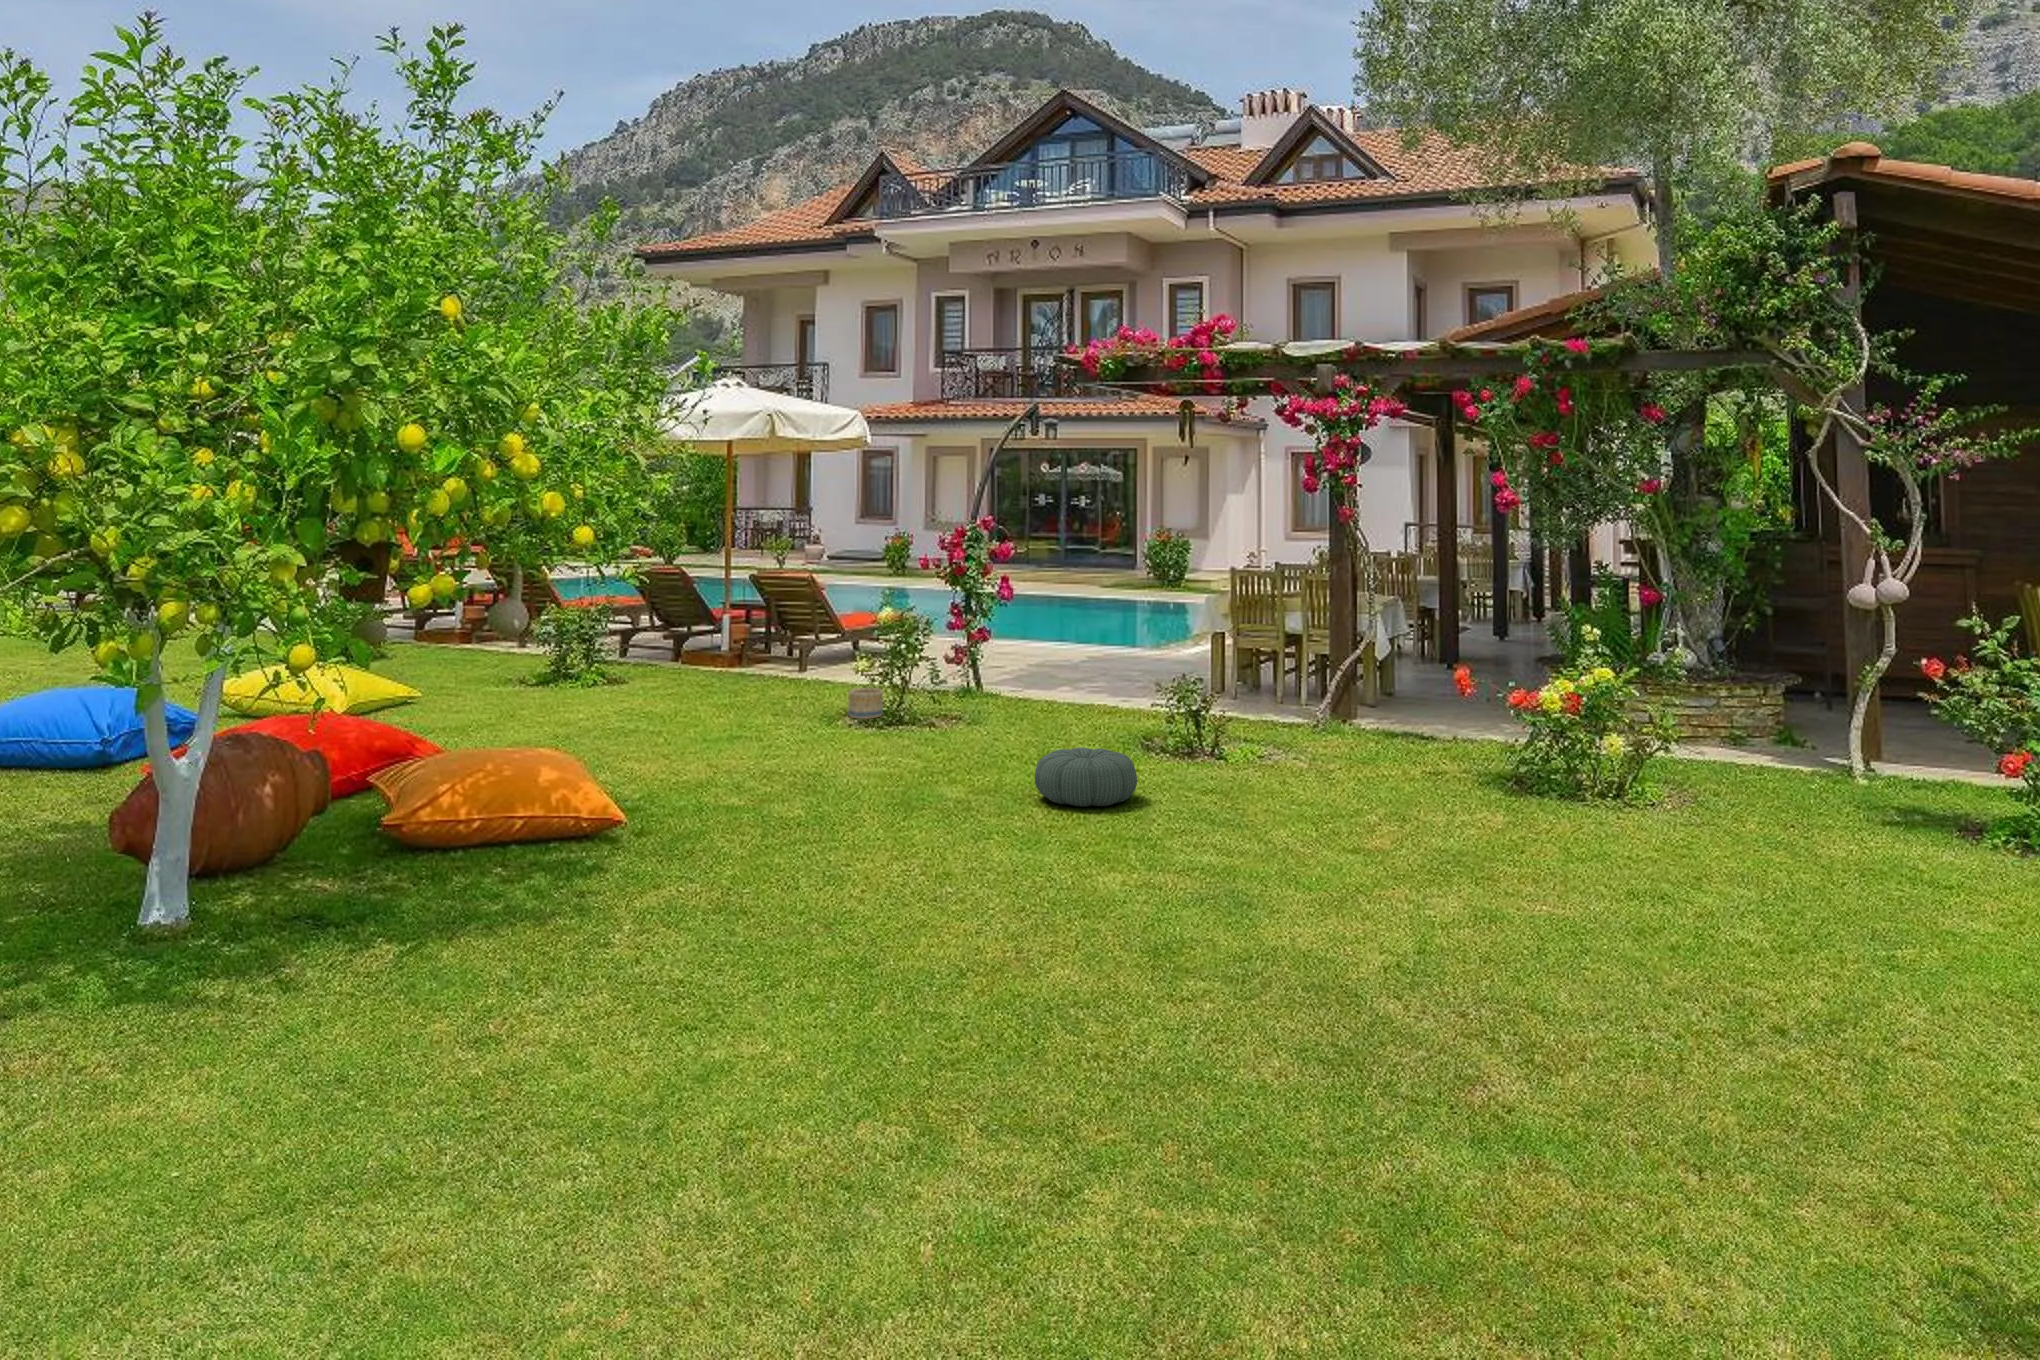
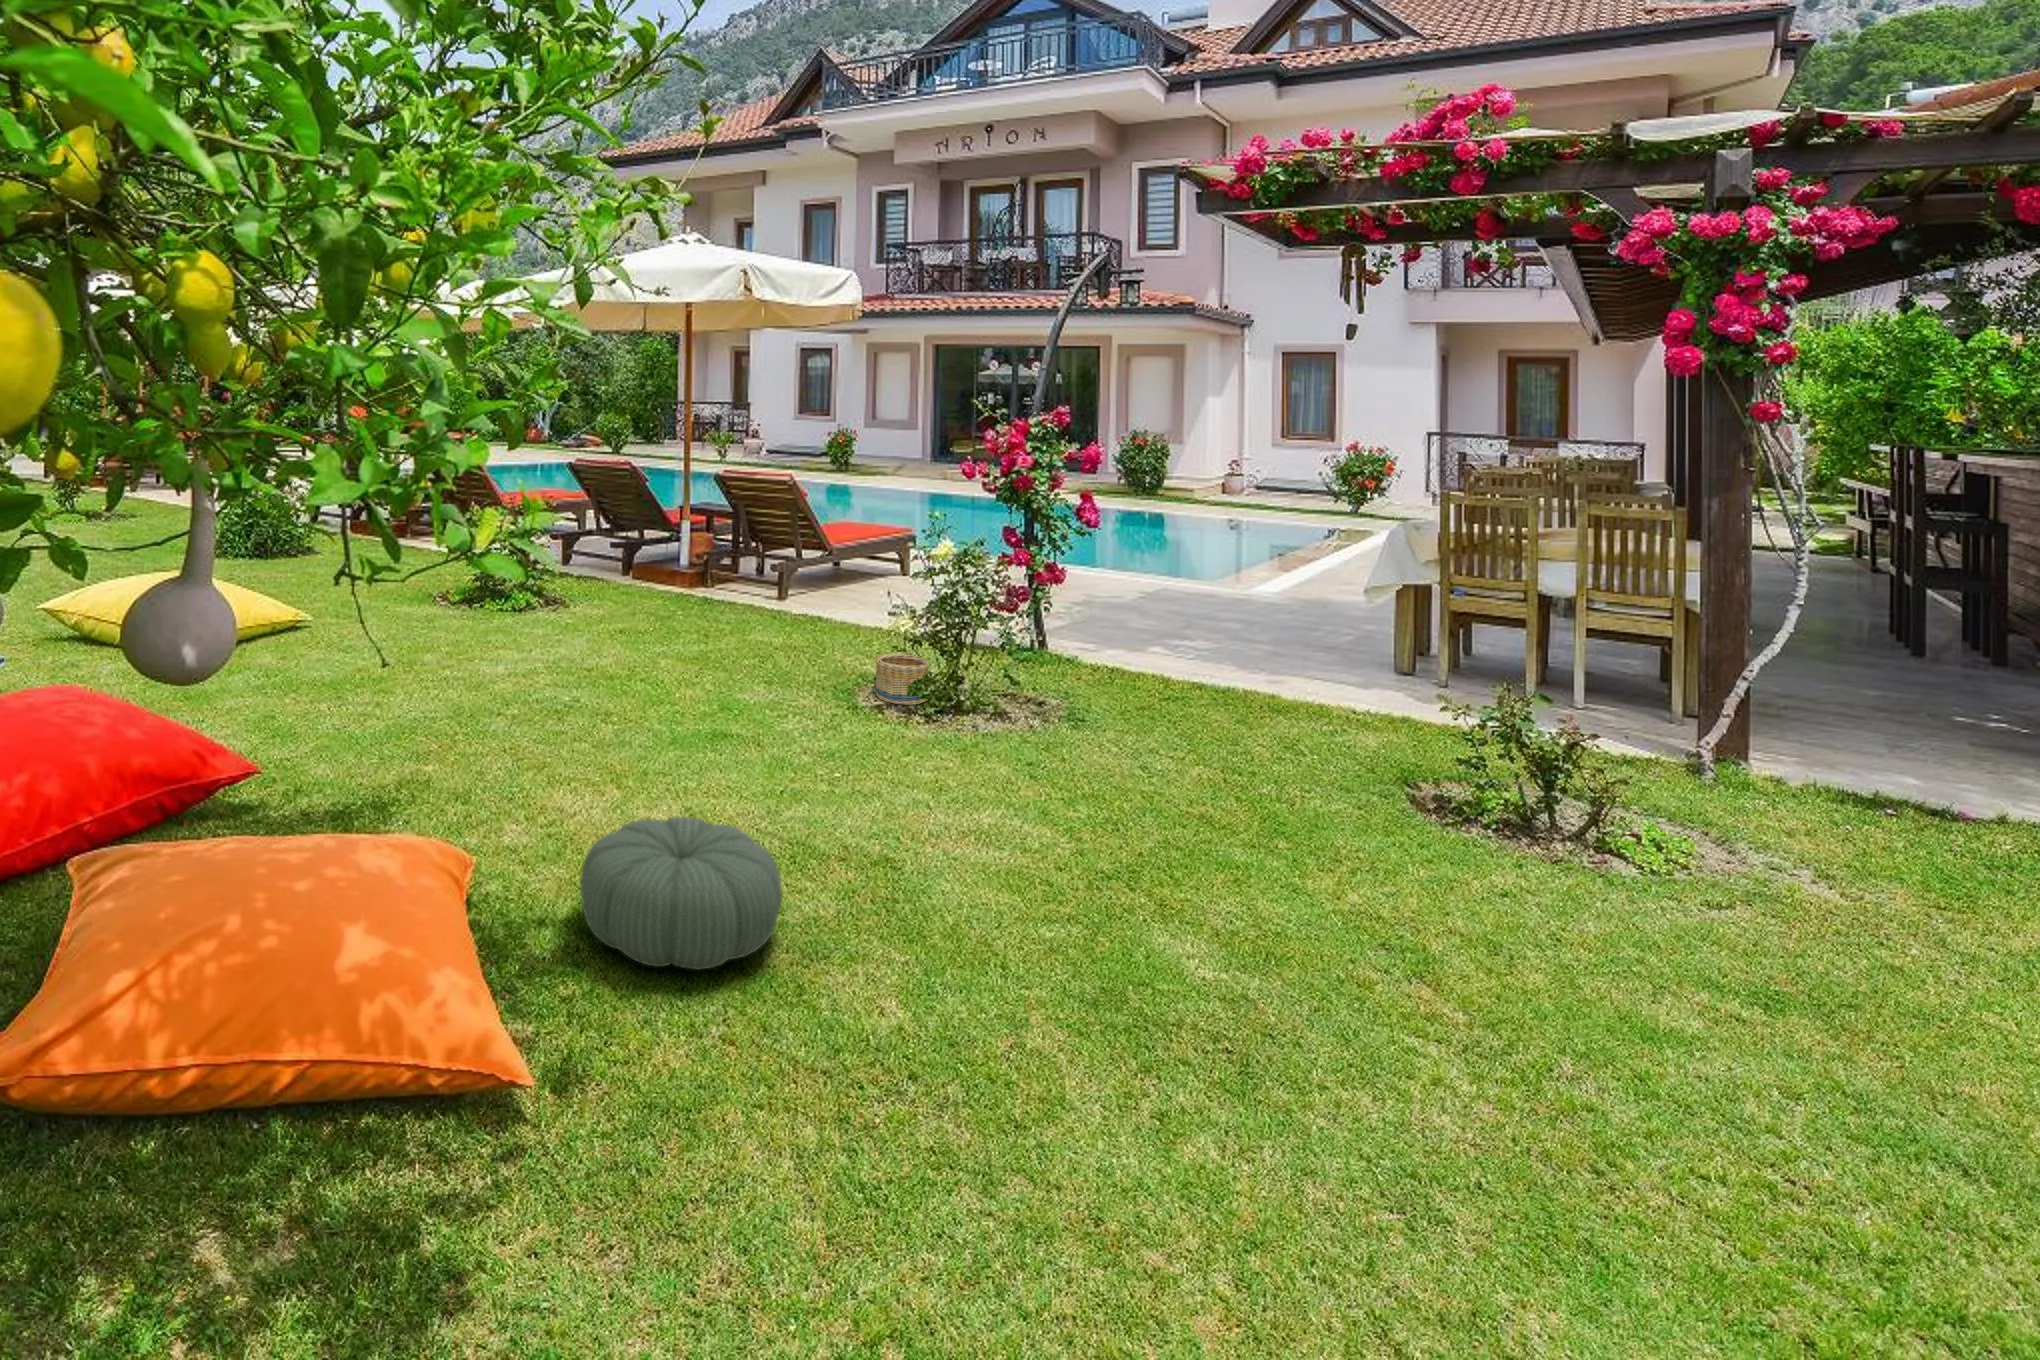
pouf: present [1035,747,1137,807] -> present [580,817,782,969]

